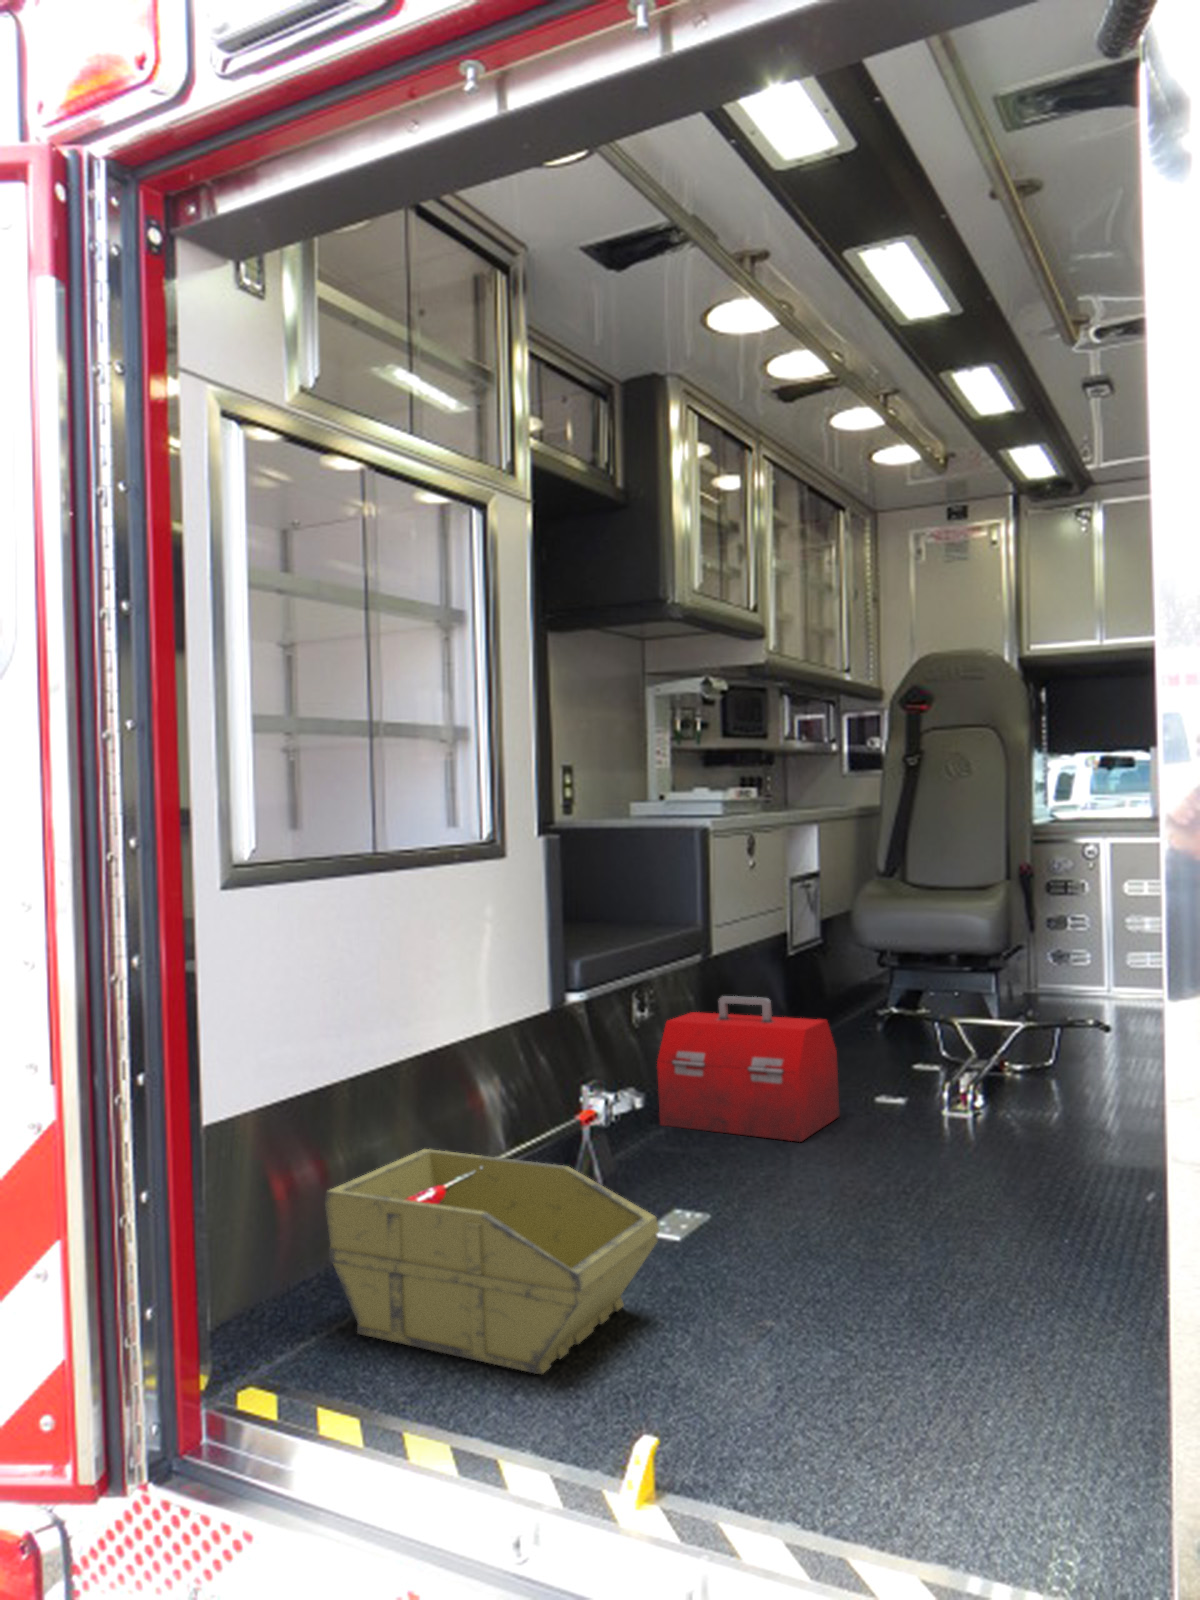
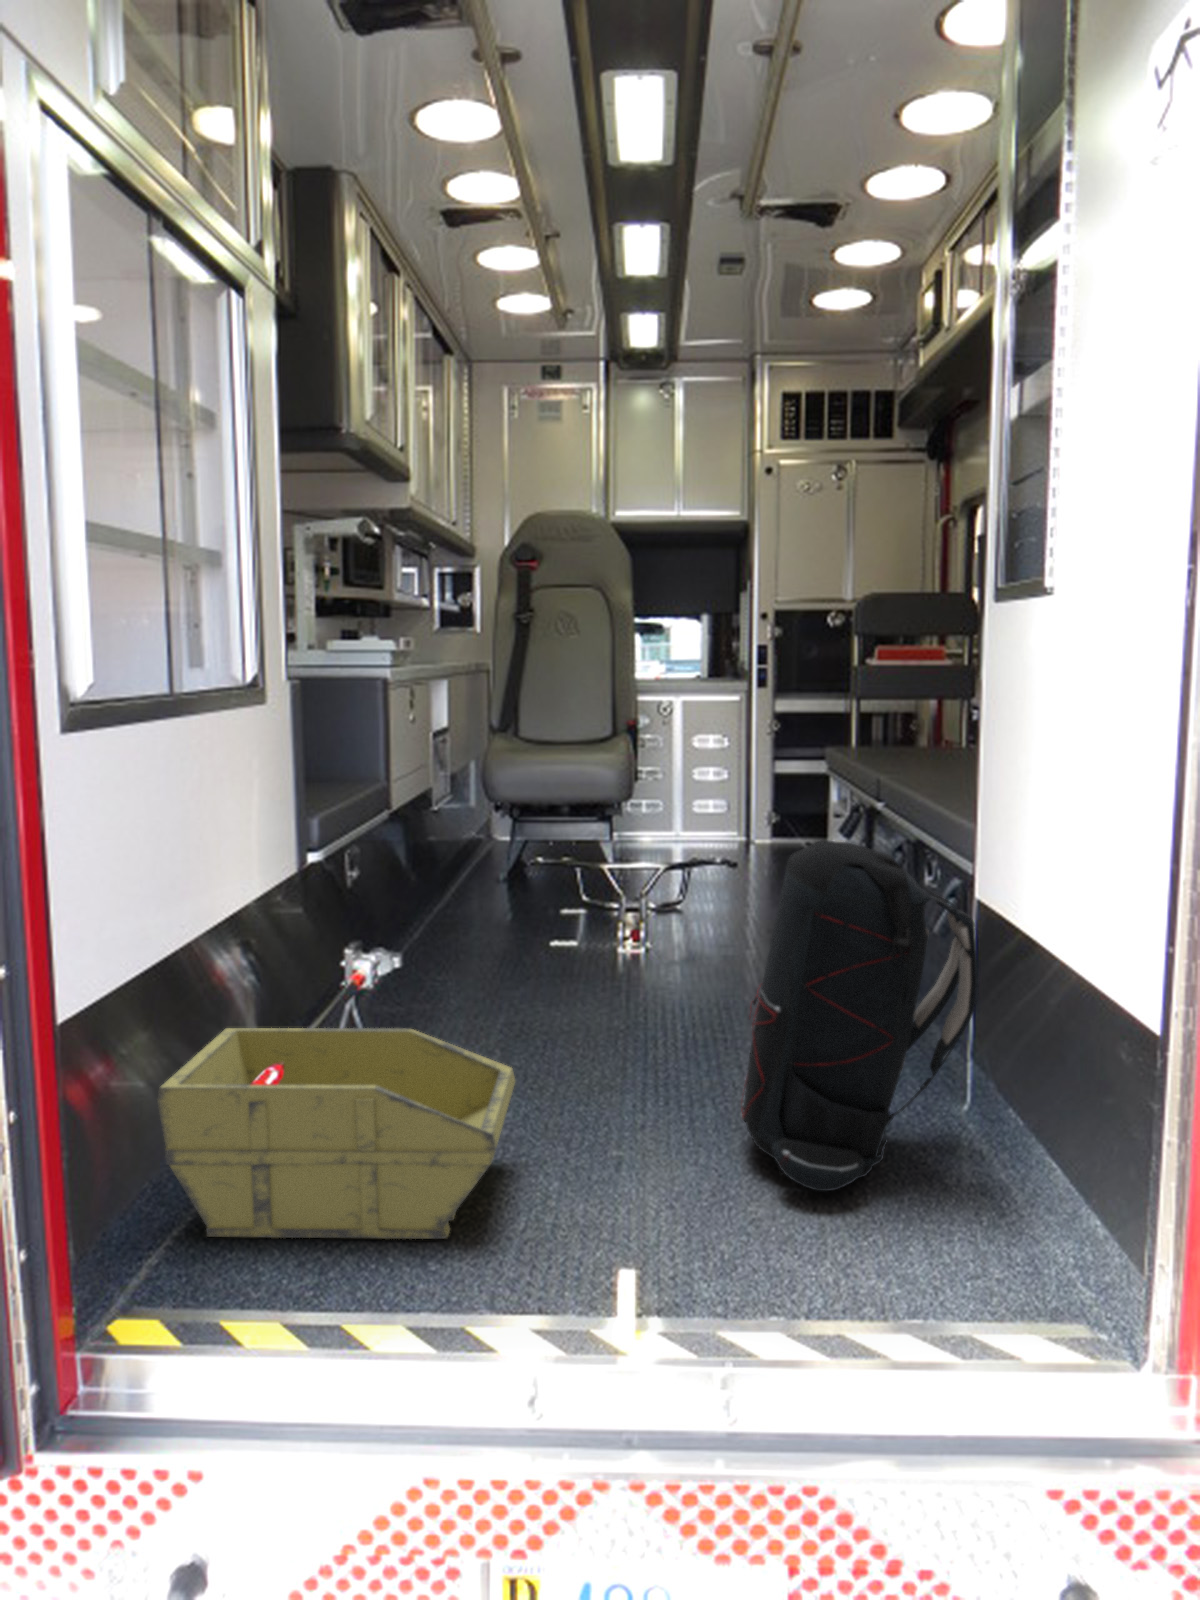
toolbox: present [657,996,839,1142] -> none [360,847,531,983]
backpack: none [887,998,1171,1403] -> present [741,840,979,1191]

